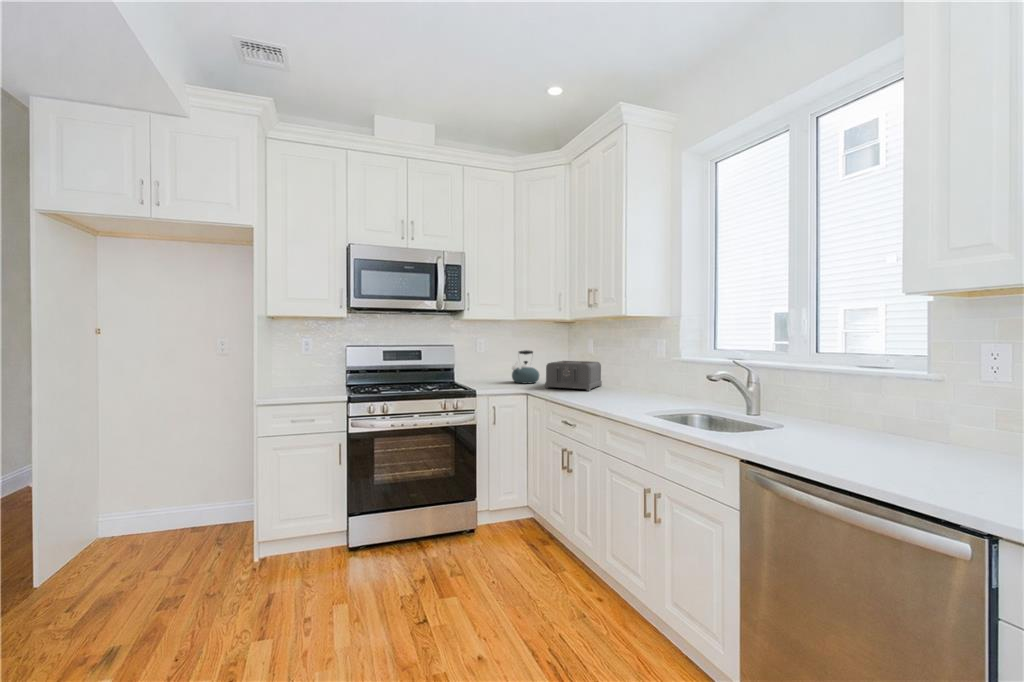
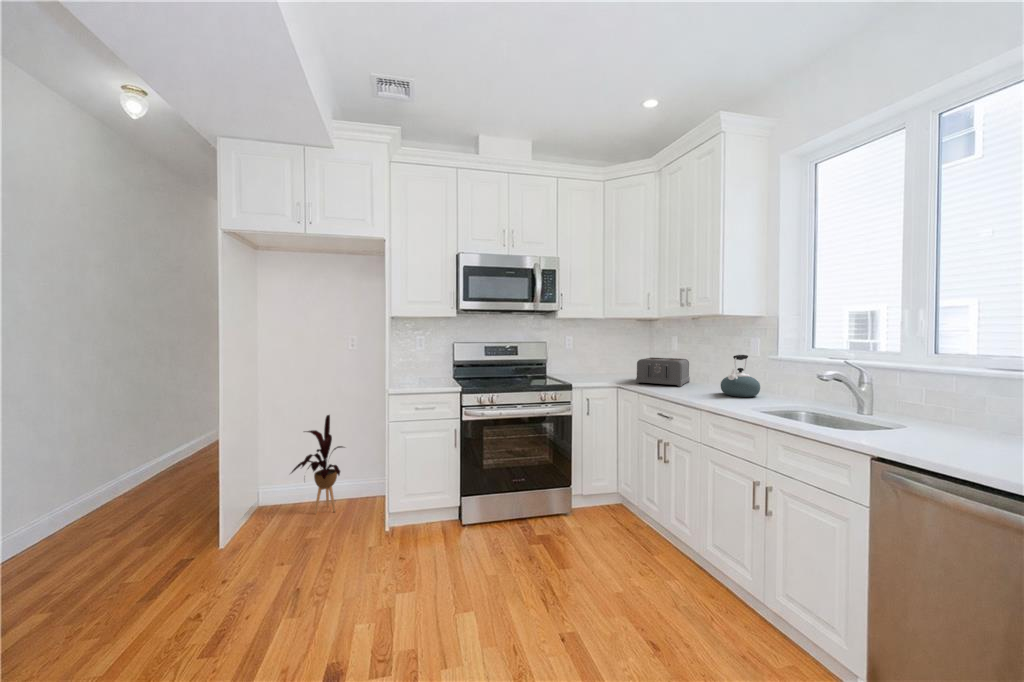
kettle: present [512,350,539,383] -> present [721,355,760,397]
house plant: none [133,430,212,550] -> present [291,415,343,514]

